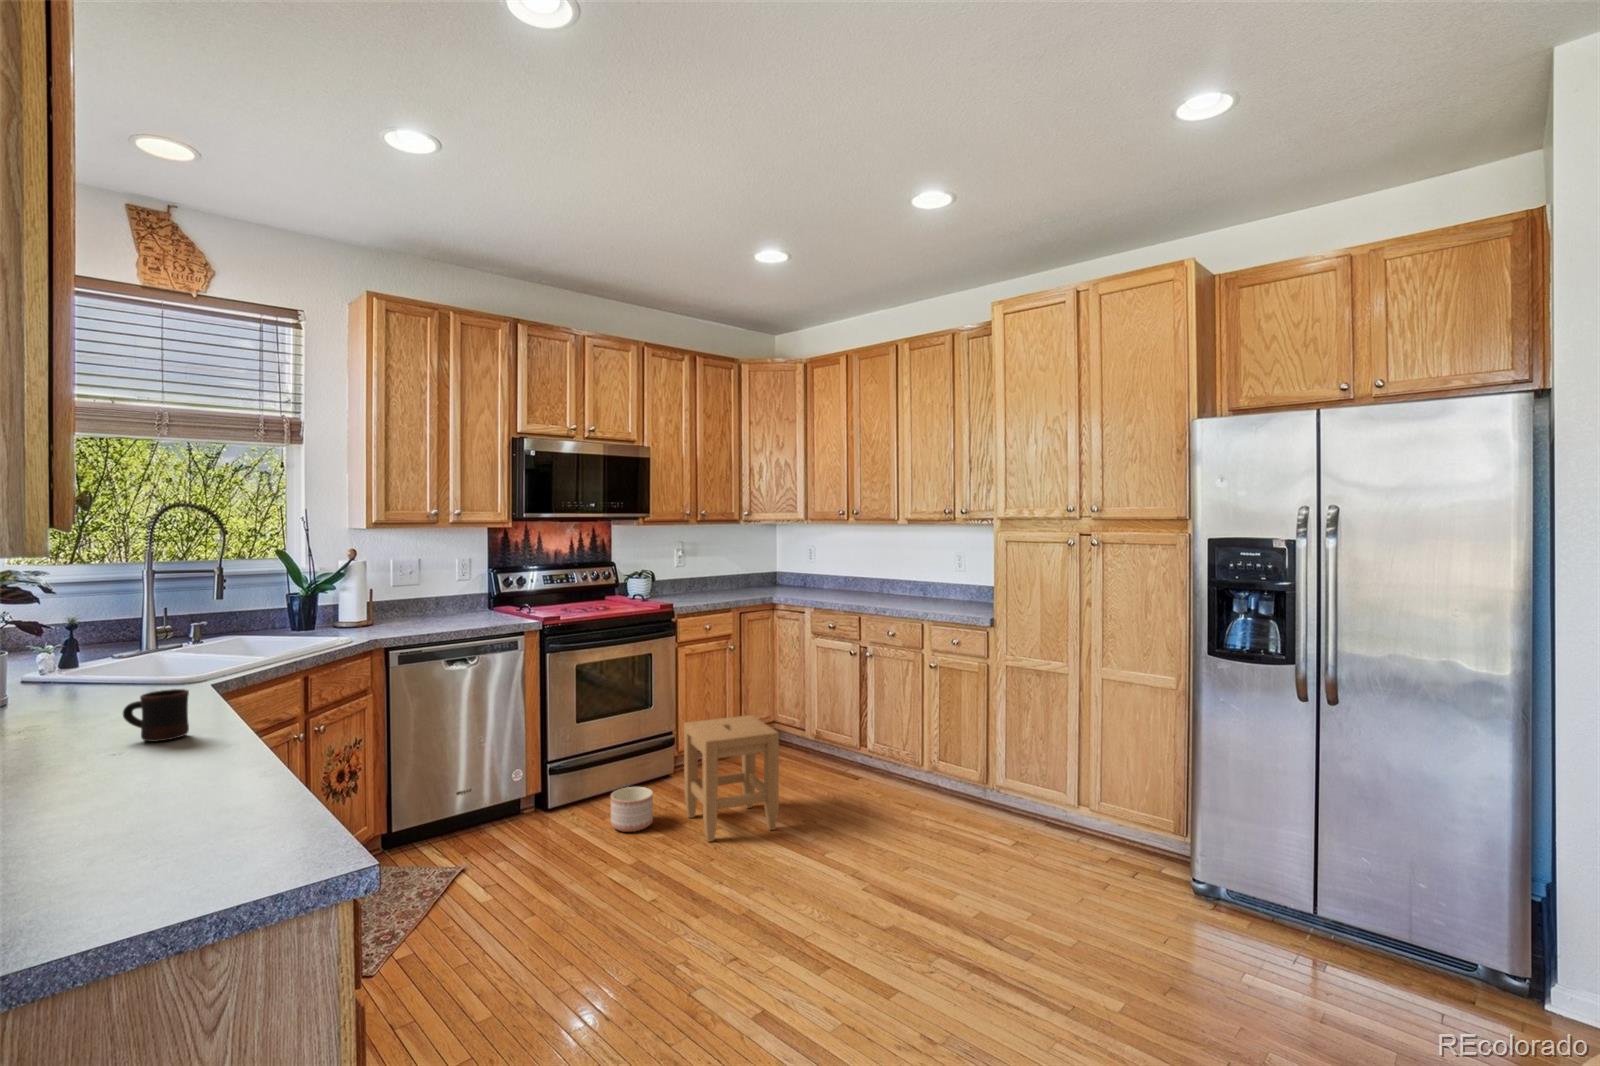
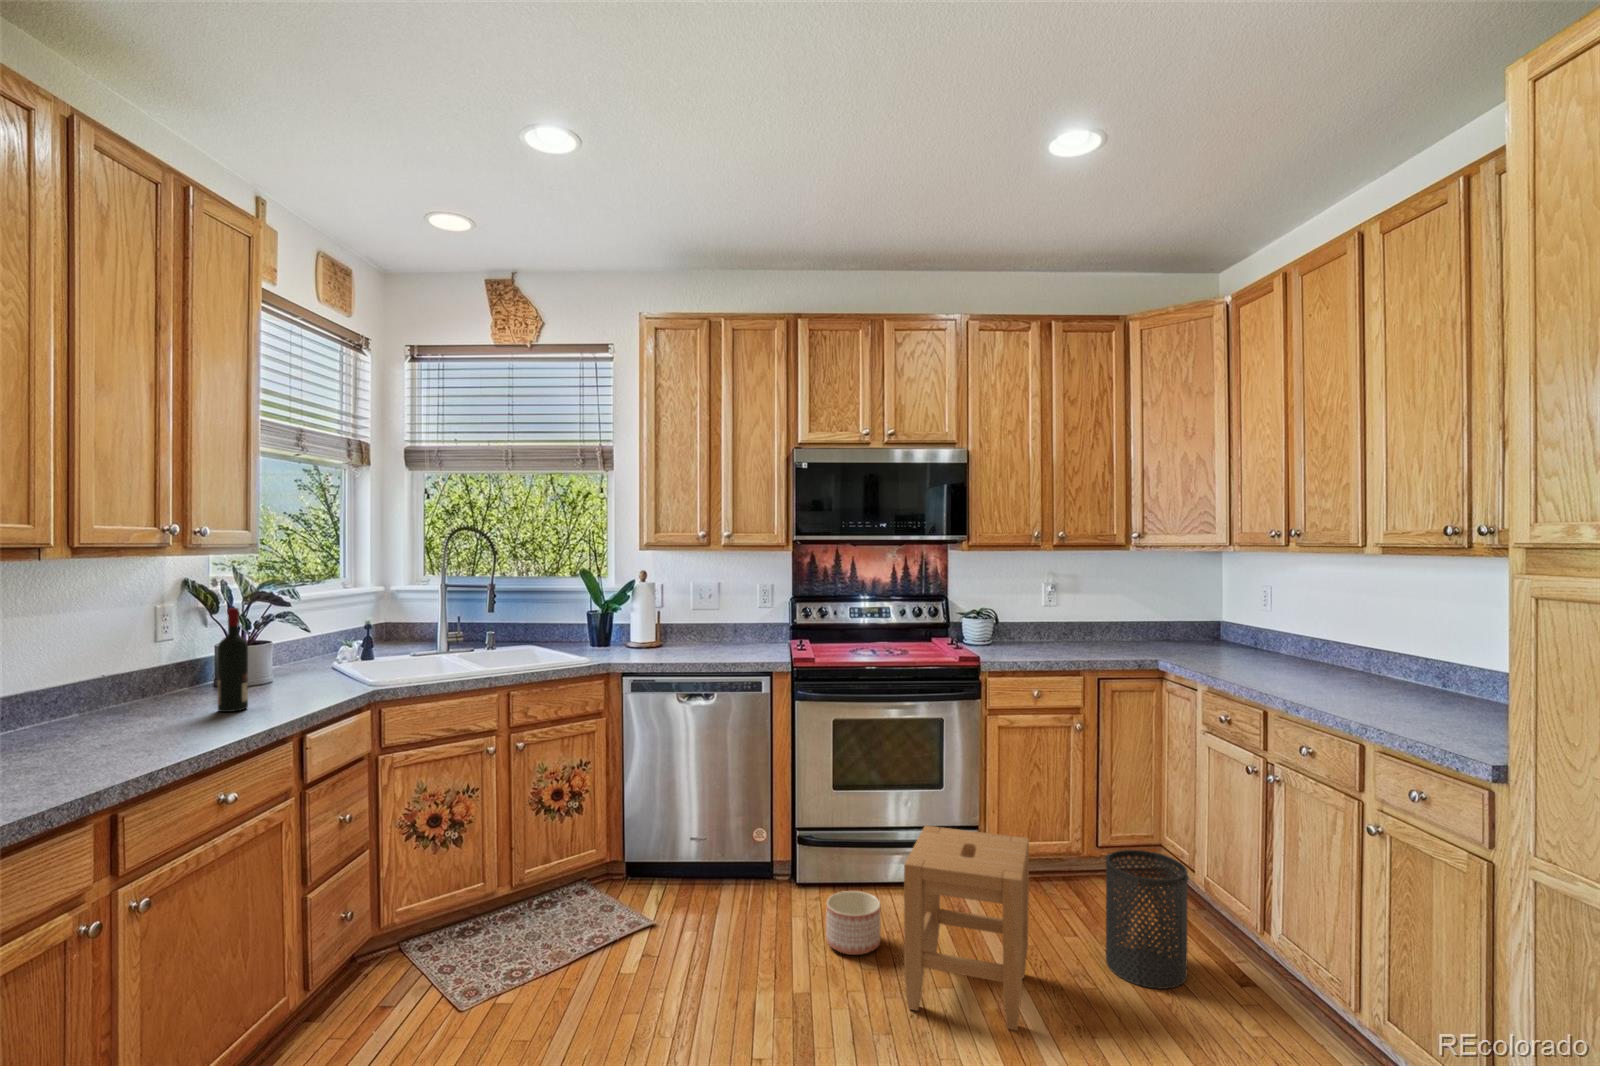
wine bottle: none [51,592,93,718] -> present [218,608,248,712]
mug: present [123,689,189,742] -> none [151,704,194,750]
trash can: none [781,713,830,792] -> present [1105,850,1189,989]

